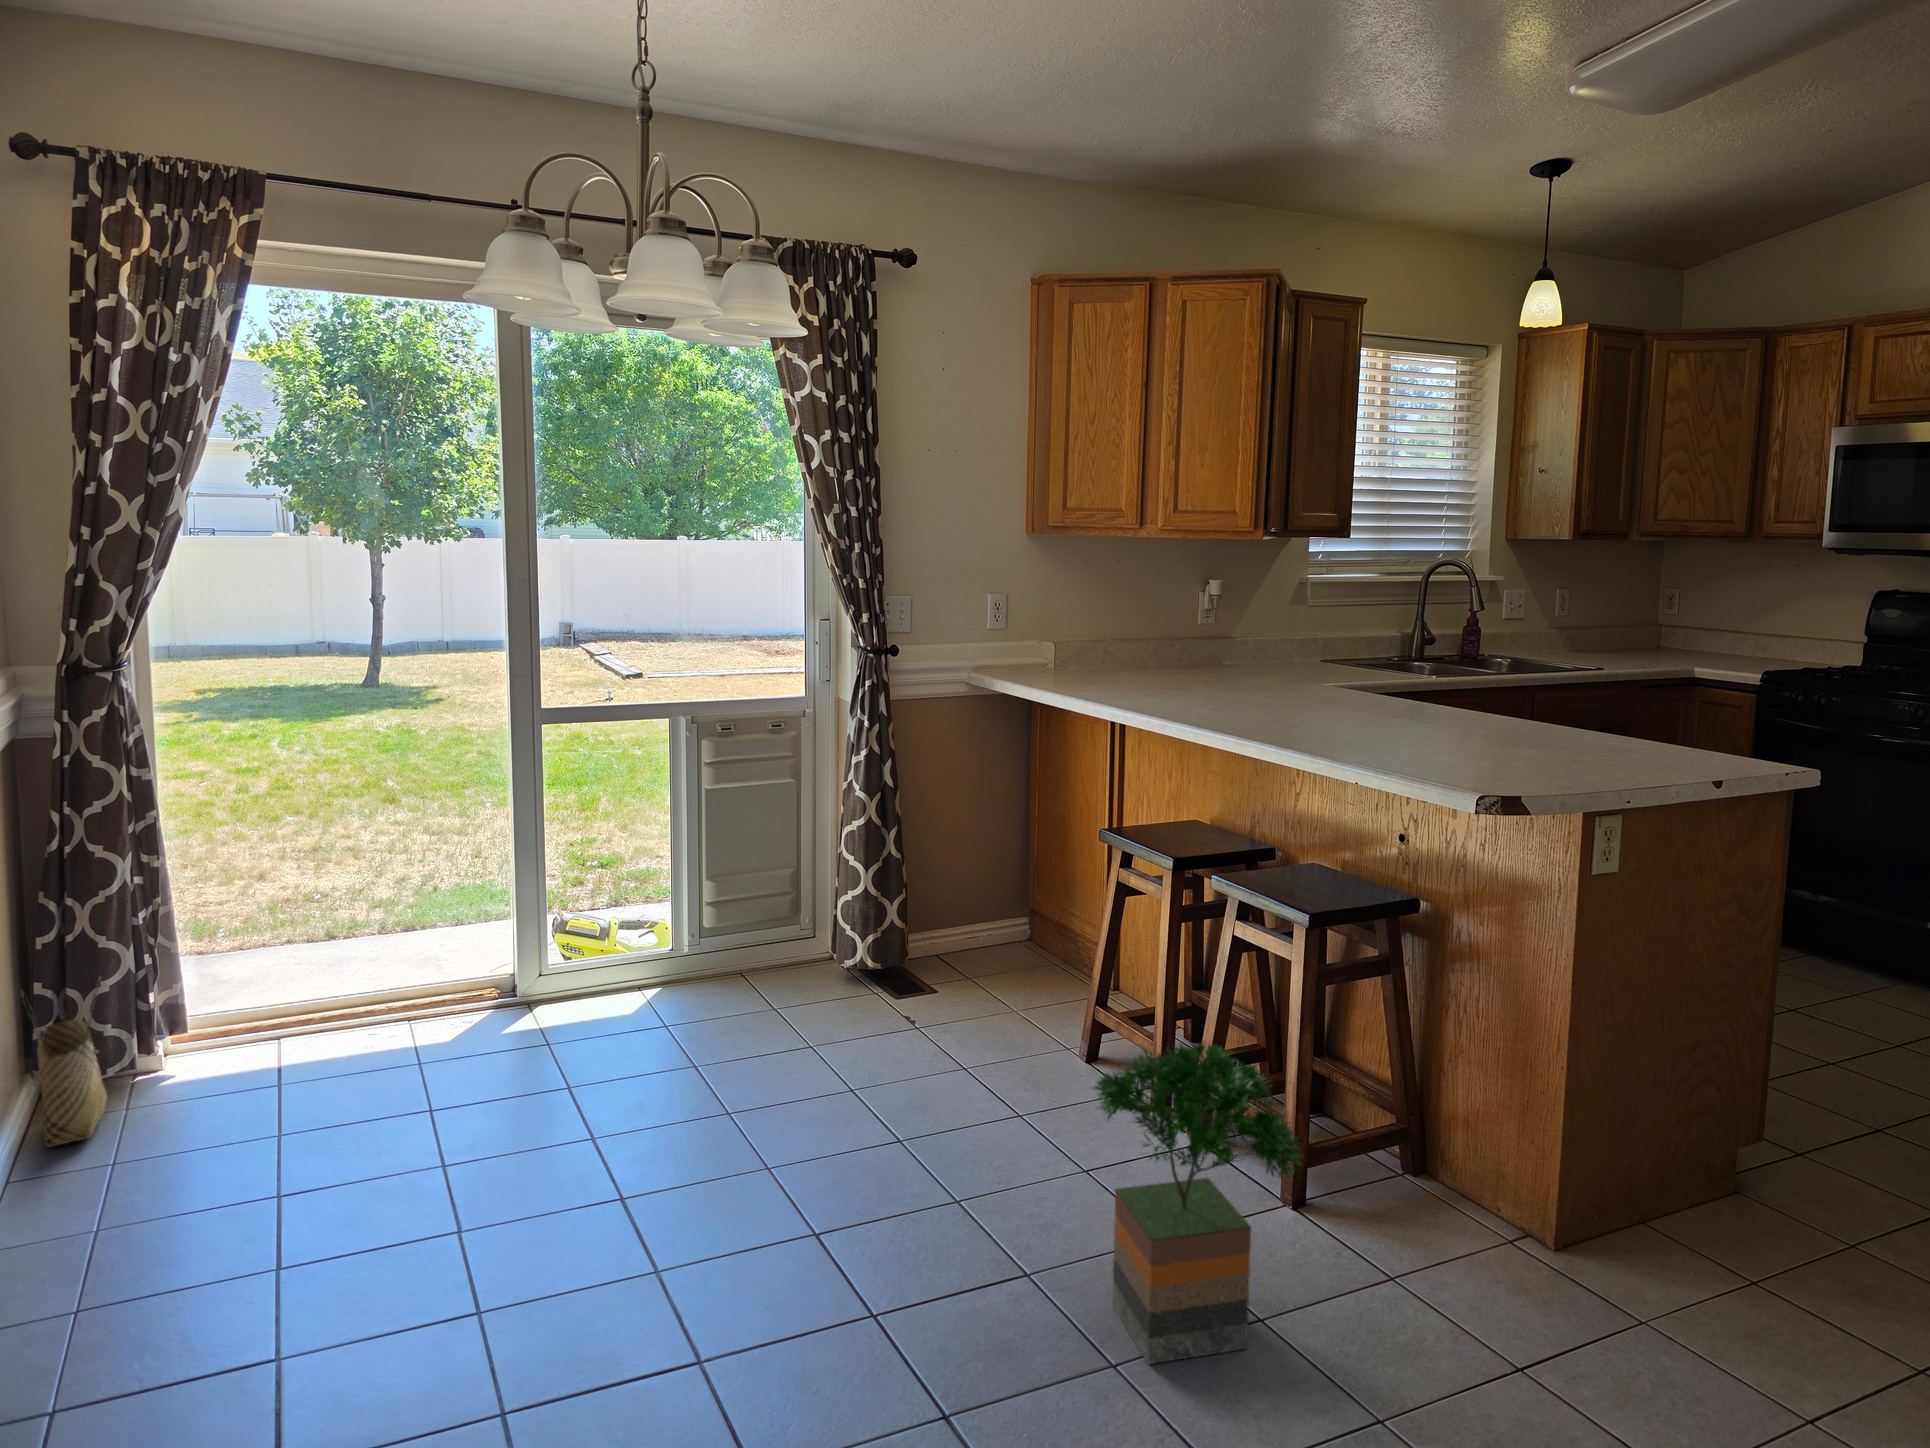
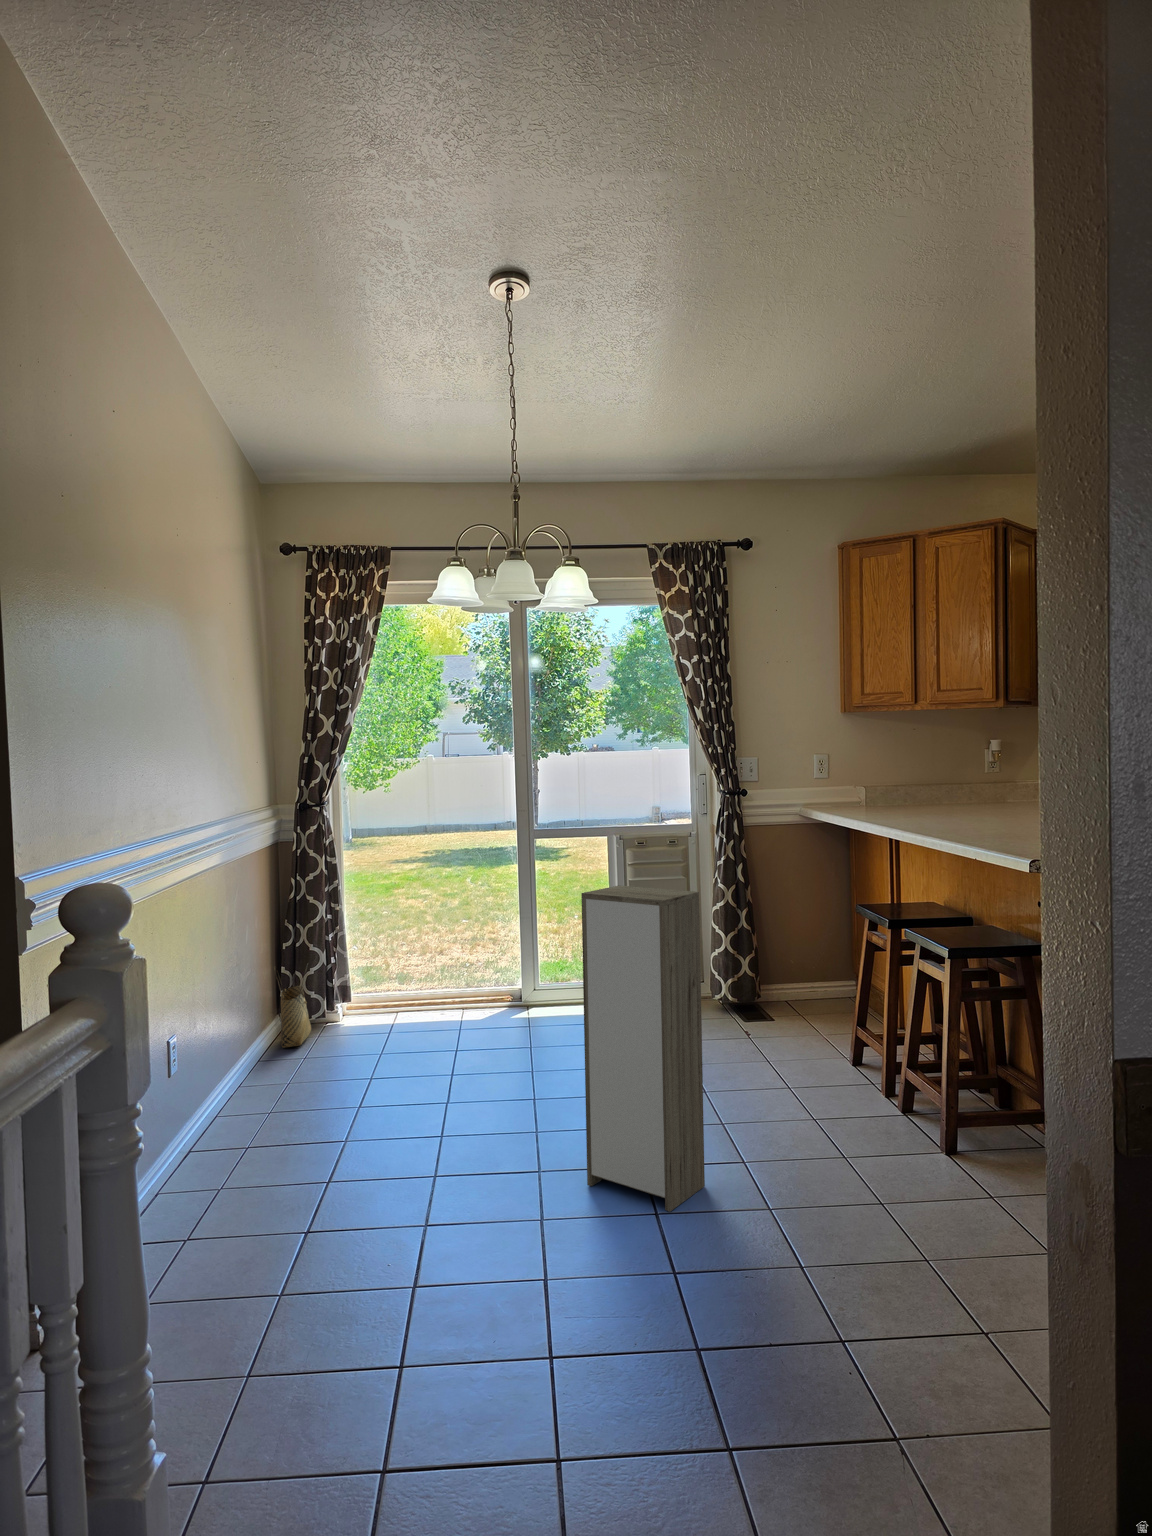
storage cabinet: none [771,842,973,1399] -> present [581,885,705,1212]
potted tree: present [1094,1042,1302,1364] -> none [776,1019,909,1221]

